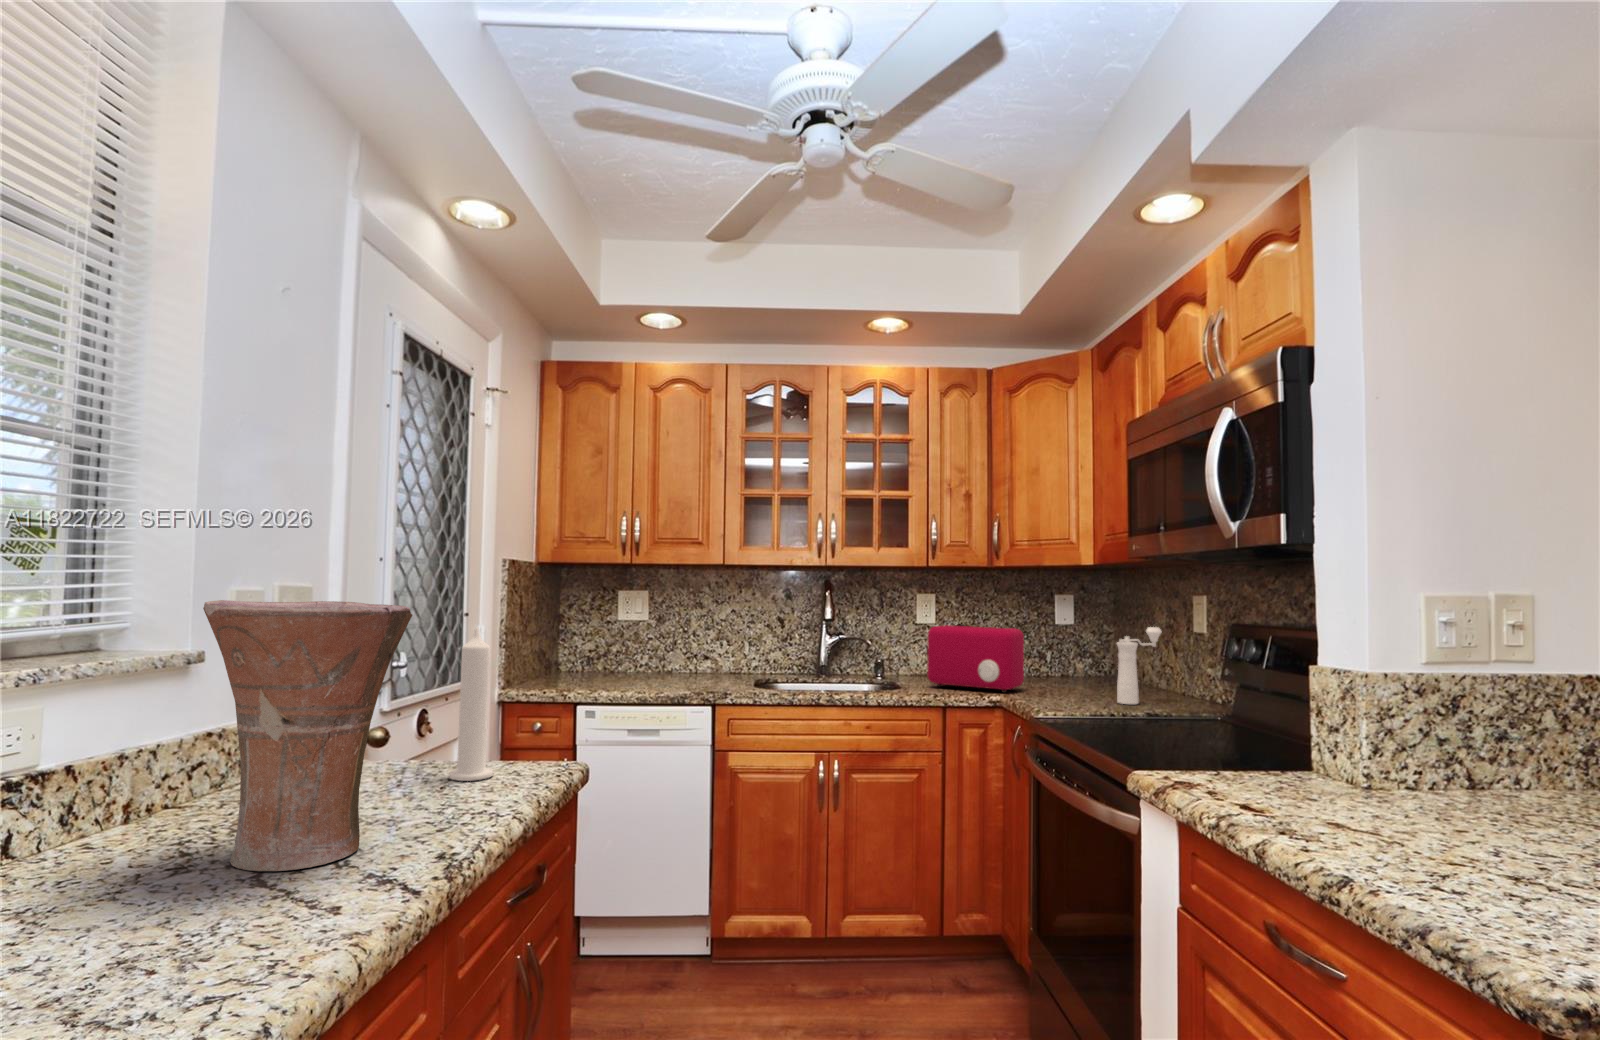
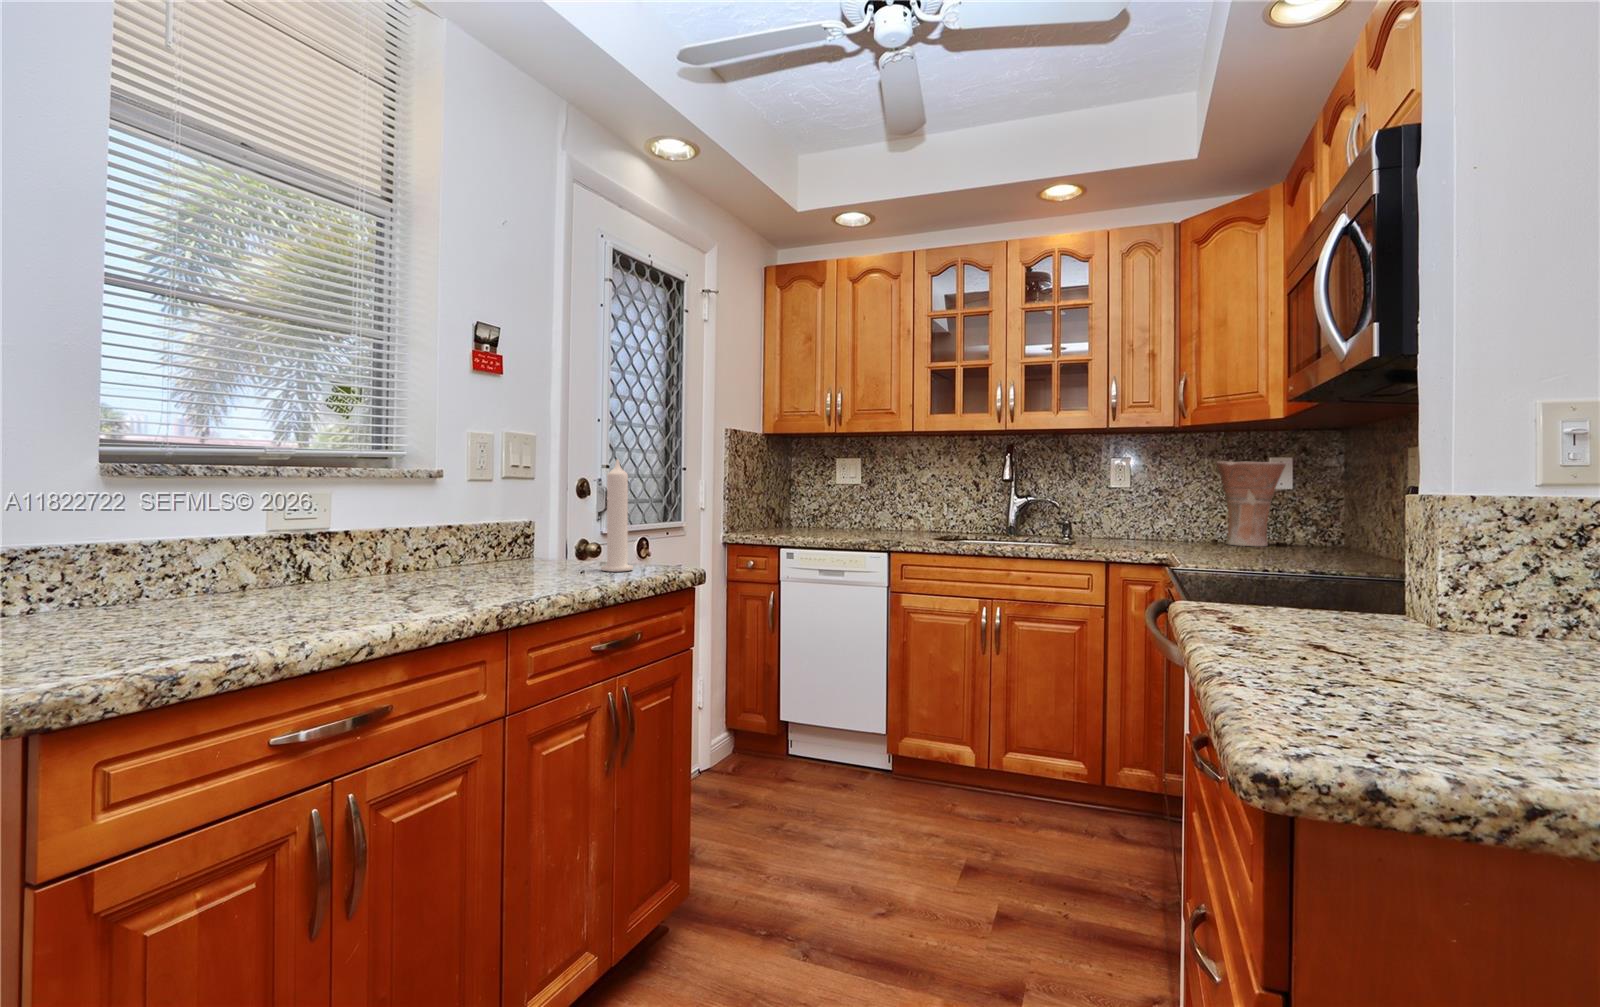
vase: present [203,600,412,871] -> present [1216,461,1286,546]
toaster: present [927,625,1024,693] -> none [1103,488,1205,552]
pepper mill: present [1117,627,1162,704] -> none [1291,485,1354,564]

